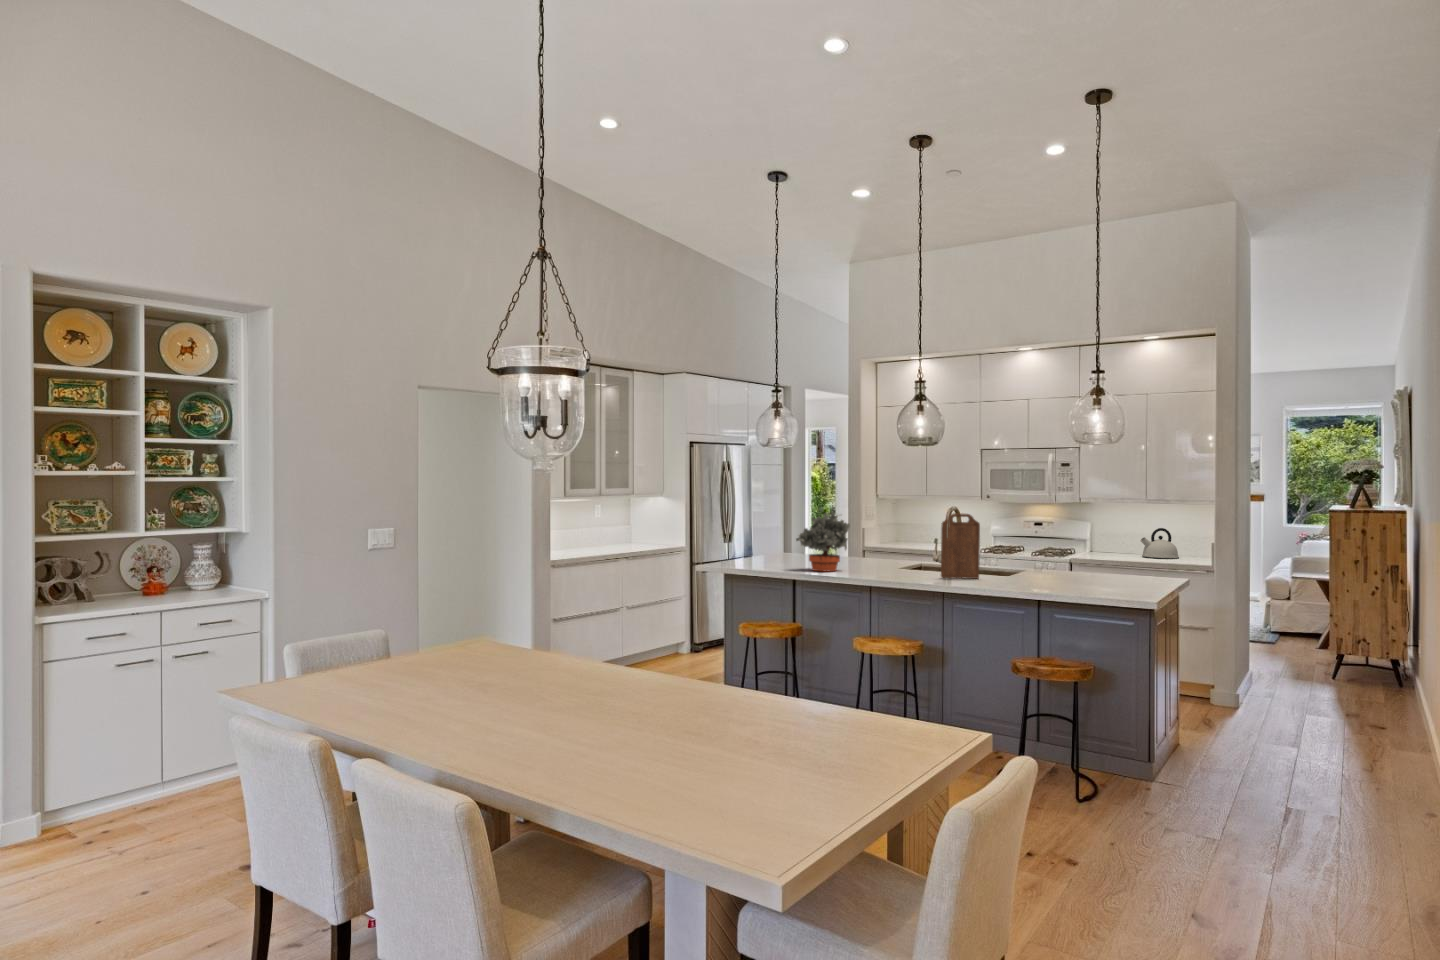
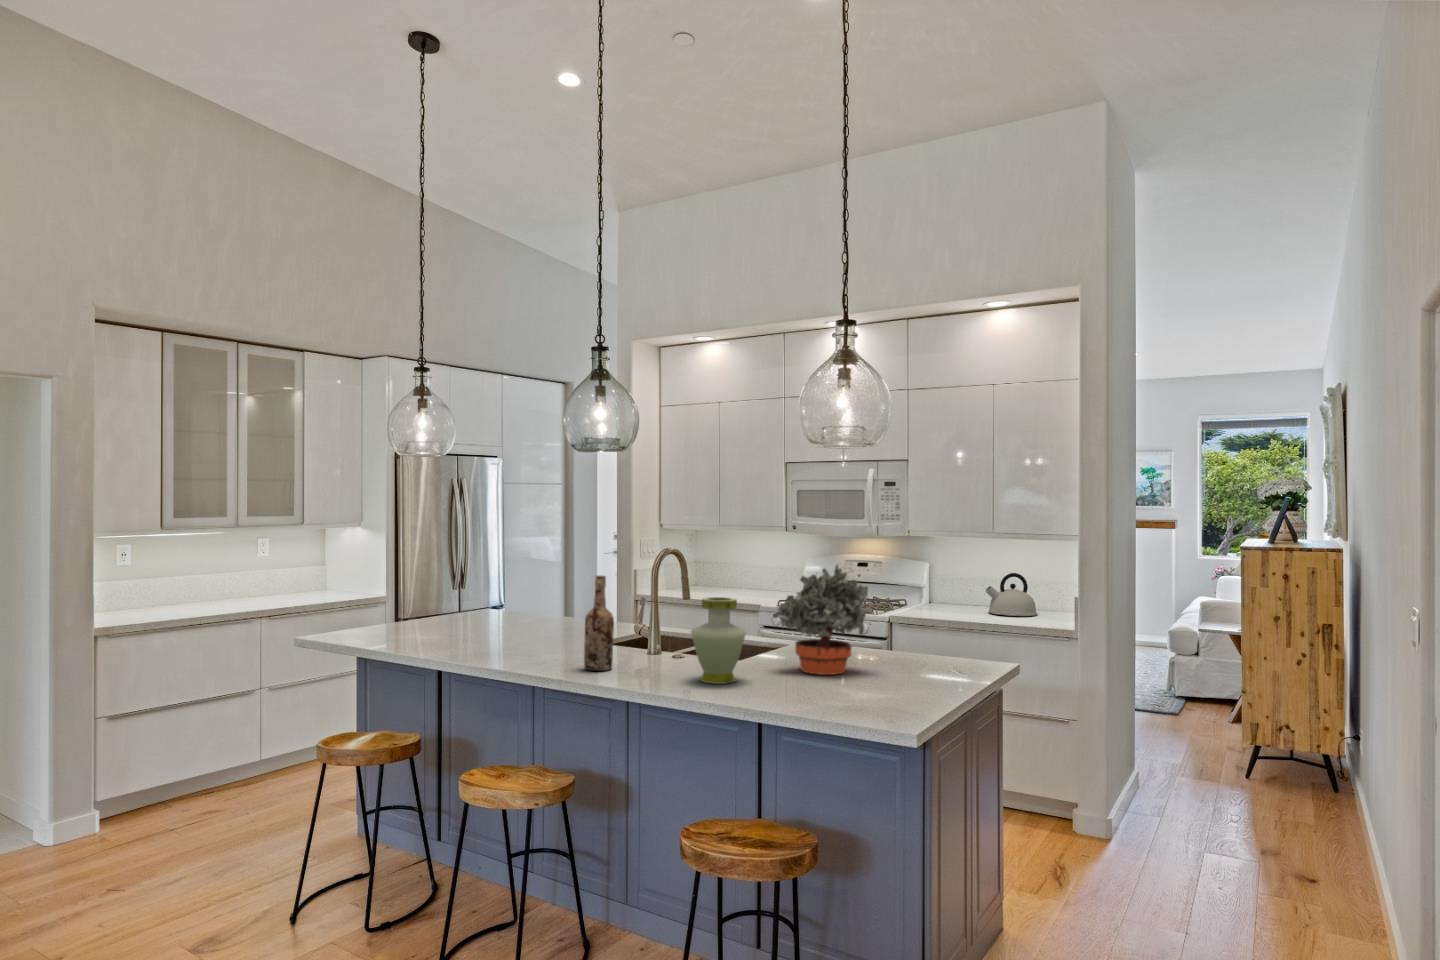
potted plant: present [796,512,850,572] -> present [773,565,868,675]
cutting board: present [941,513,980,579] -> none [630,560,692,664]
wine bottle: none [917,523,935,581] -> present [584,576,614,671]
vase: none [992,535,1028,586] -> present [691,597,746,684]

